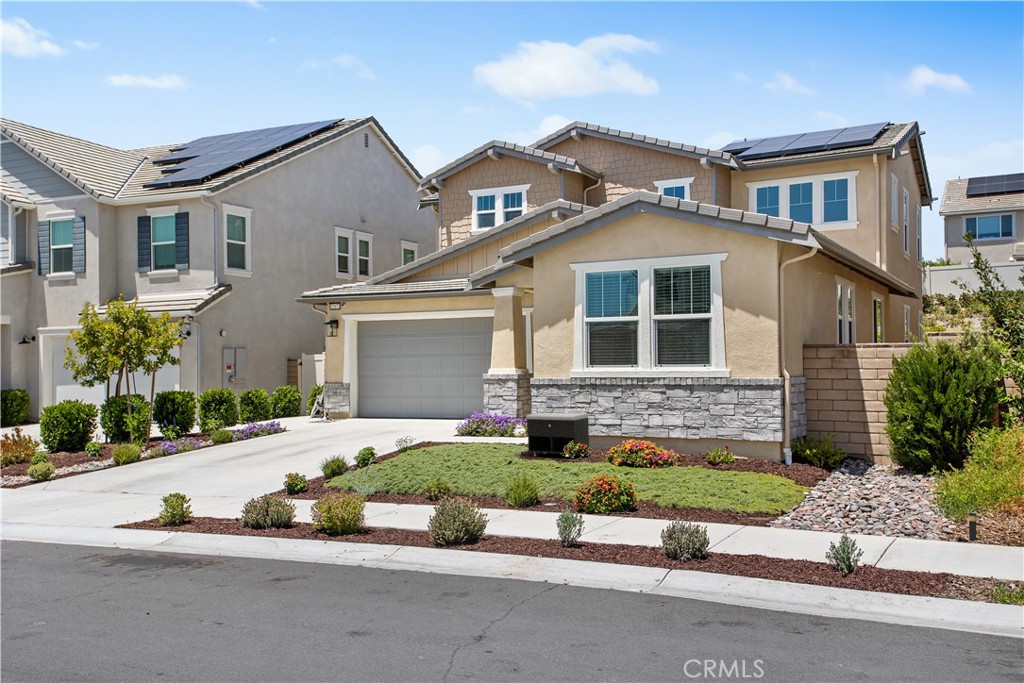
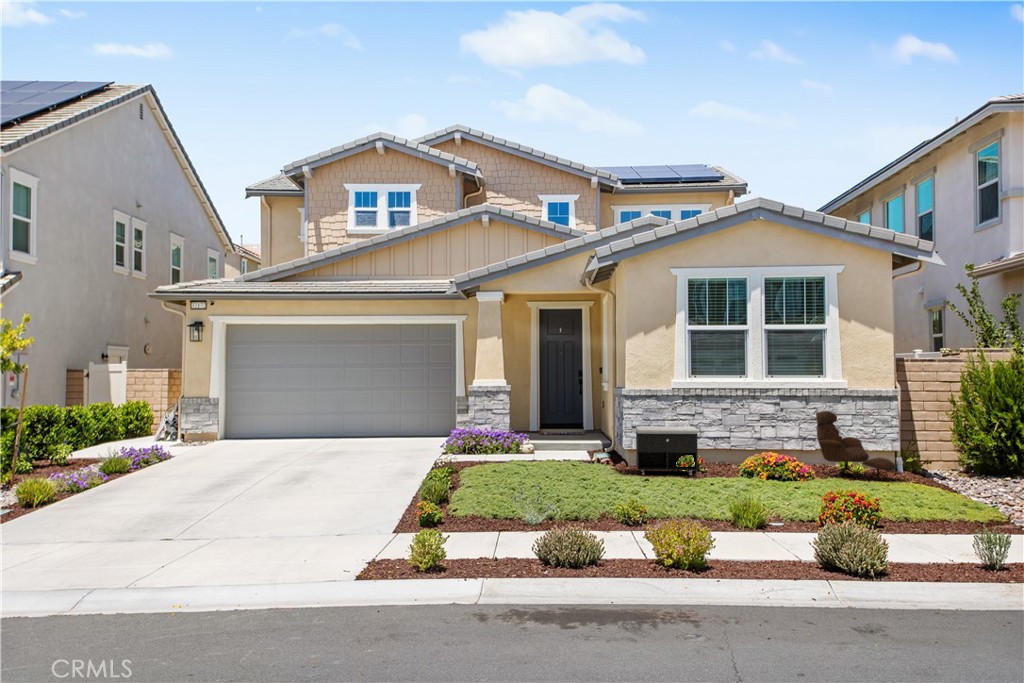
lounge chair: none [688,400,753,470] -> present [816,411,896,481]

